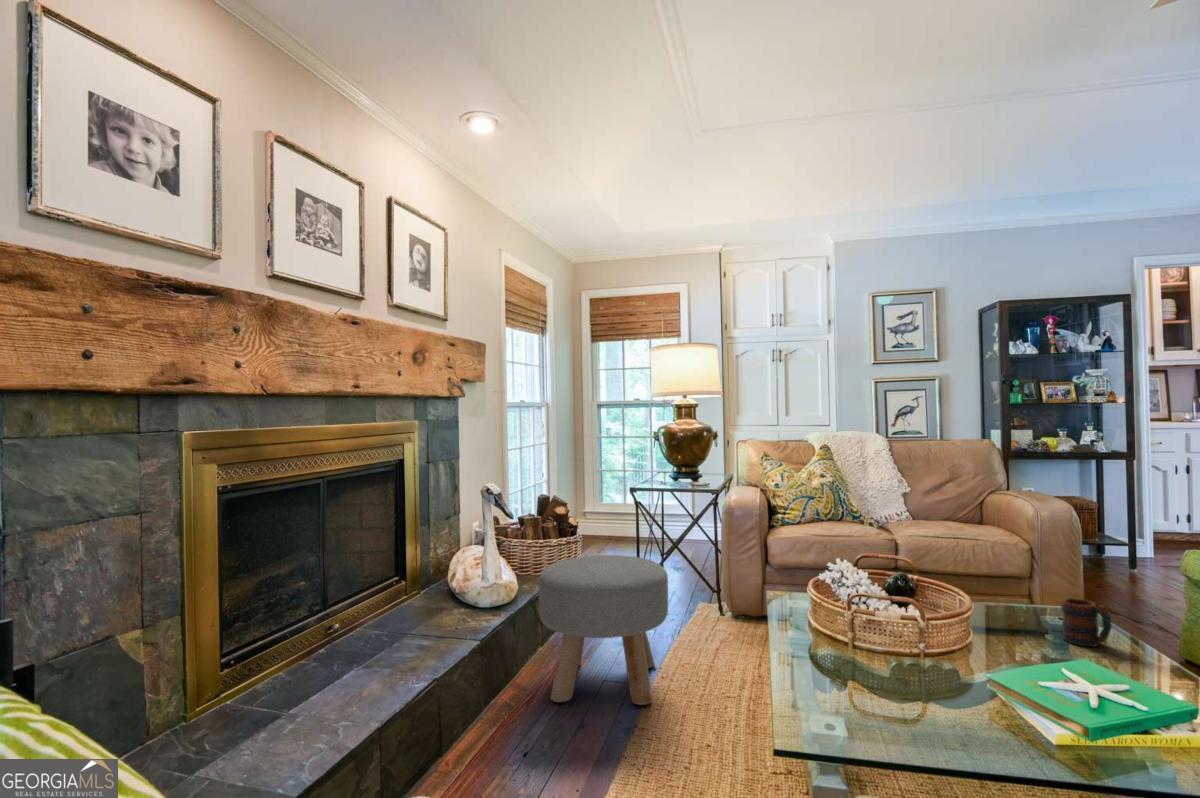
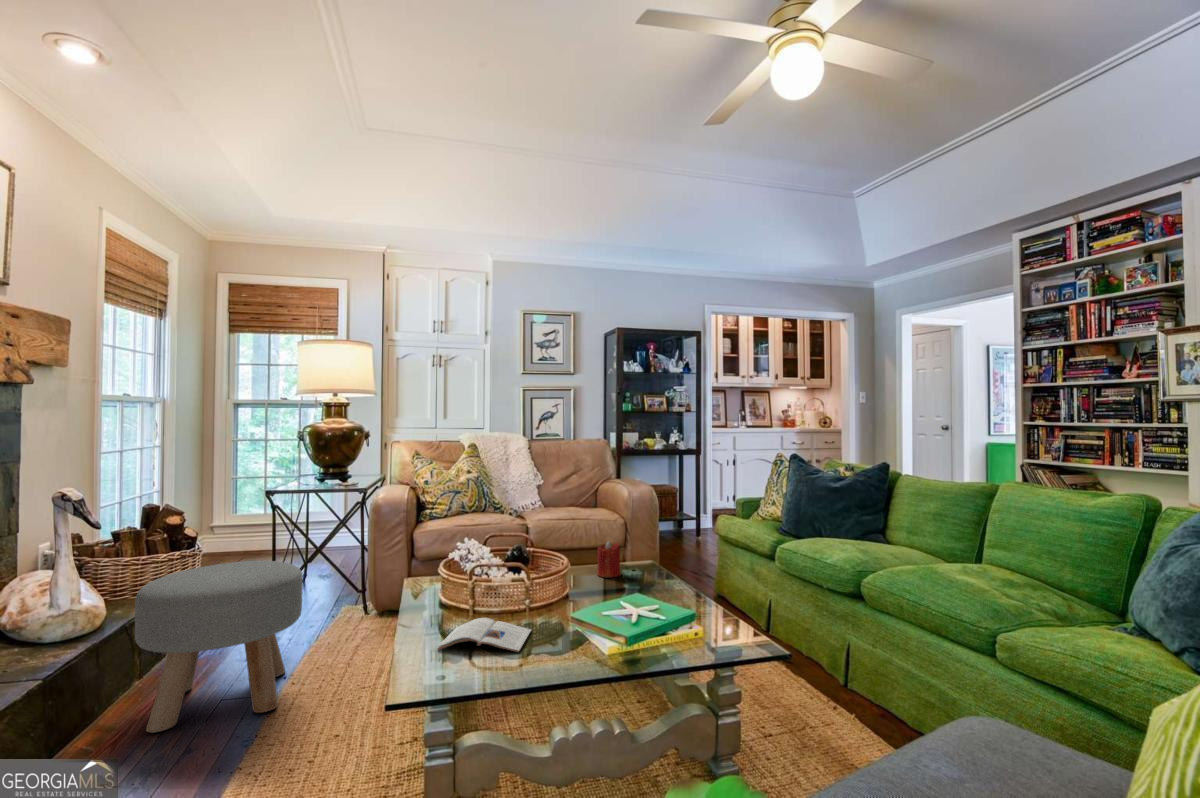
candle: none [1006,576,1046,625] -> present [597,541,620,577]
mug: present [1061,598,1111,647] -> none [628,553,655,587]
magazine: none [818,657,936,715] -> present [437,618,531,652]

